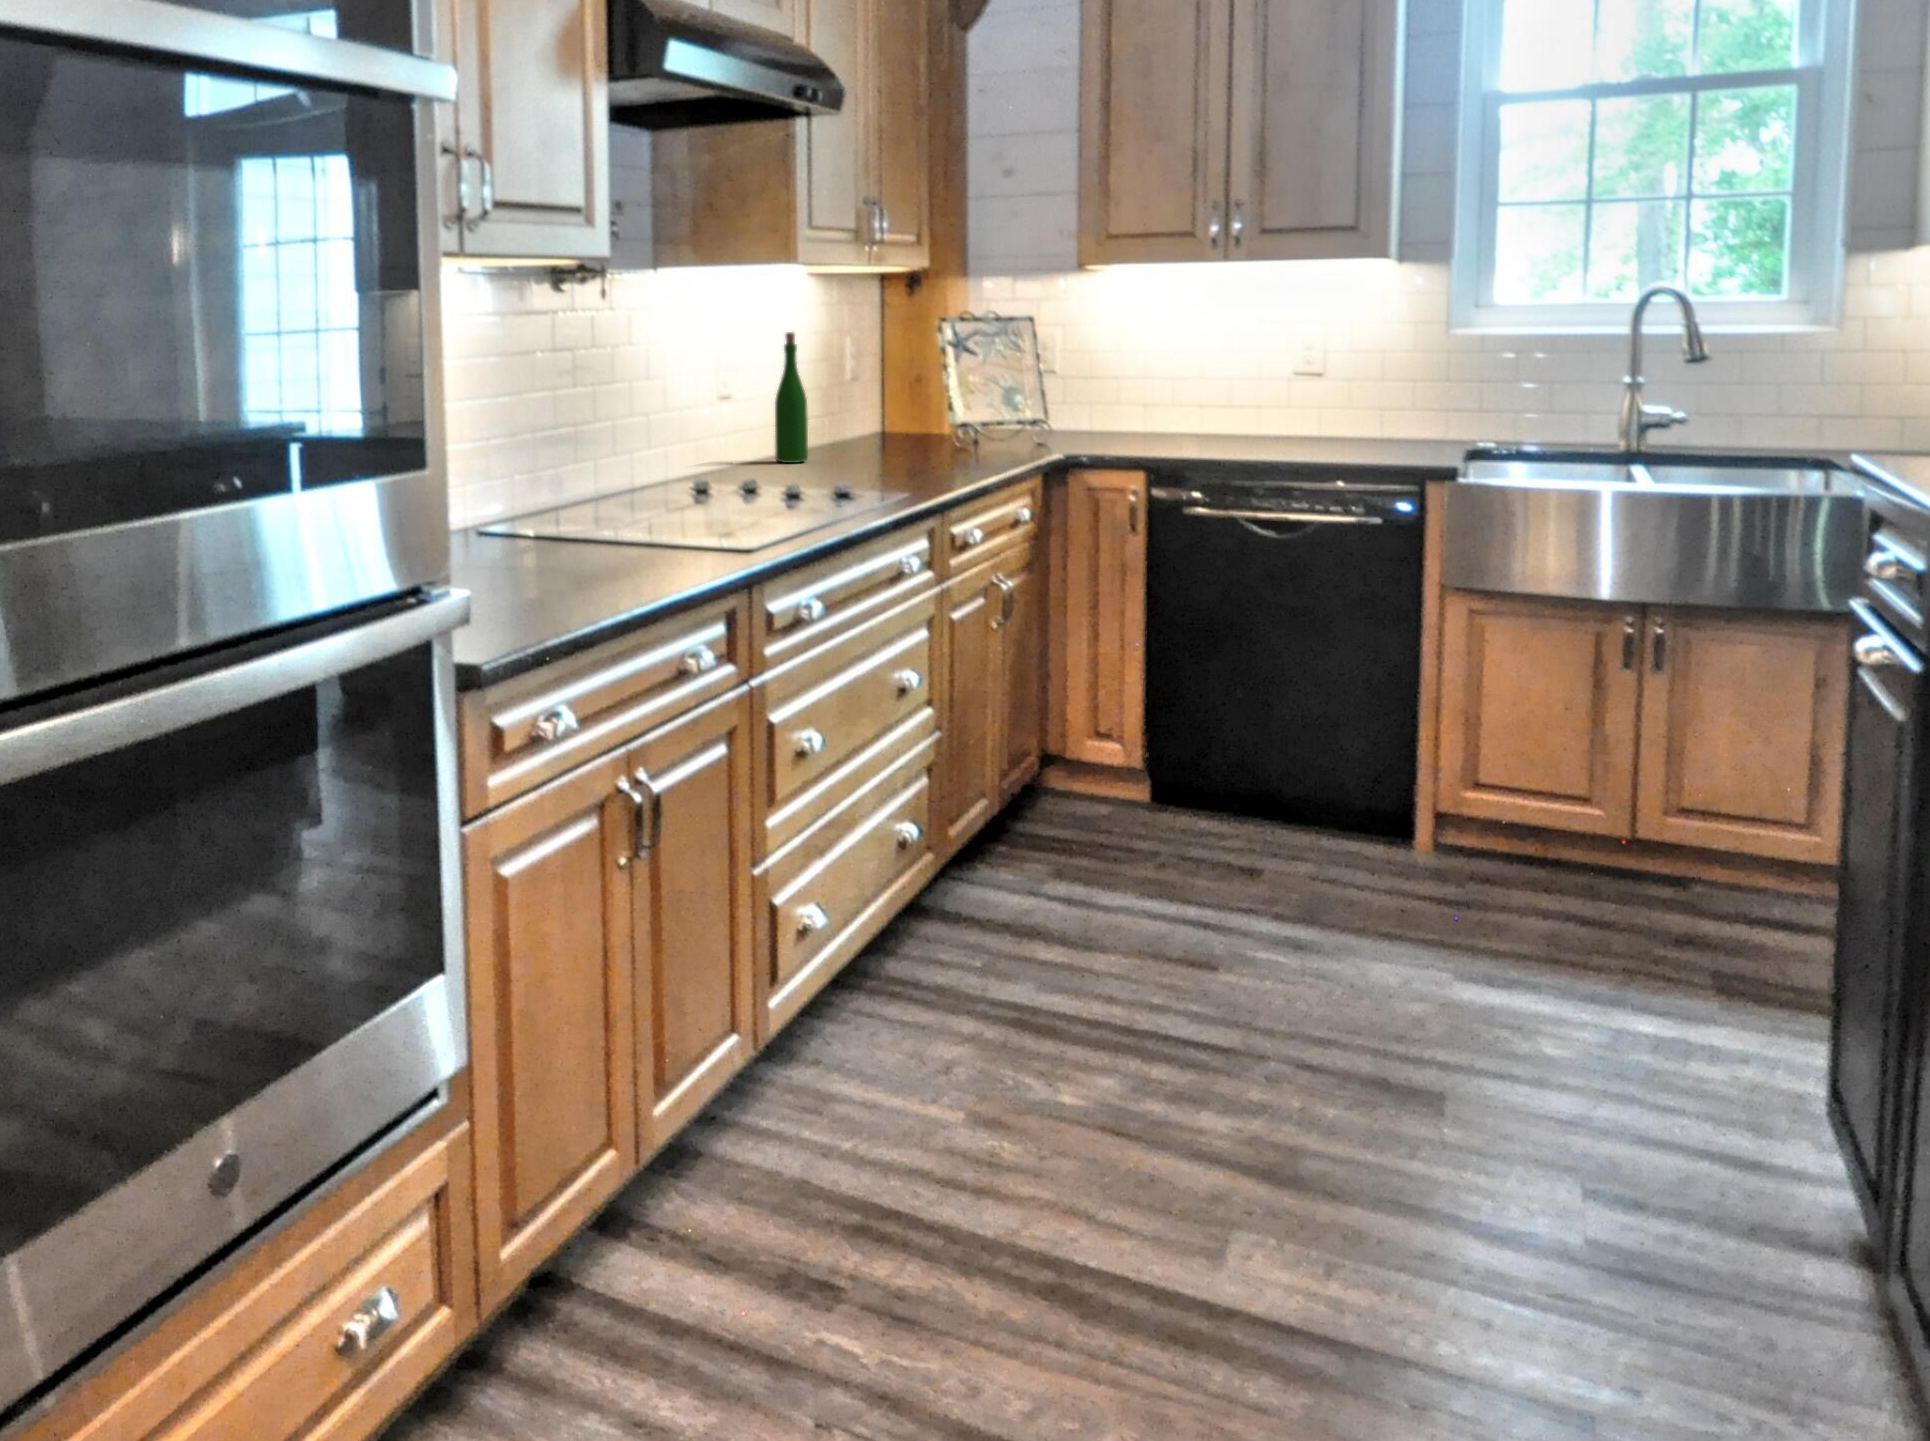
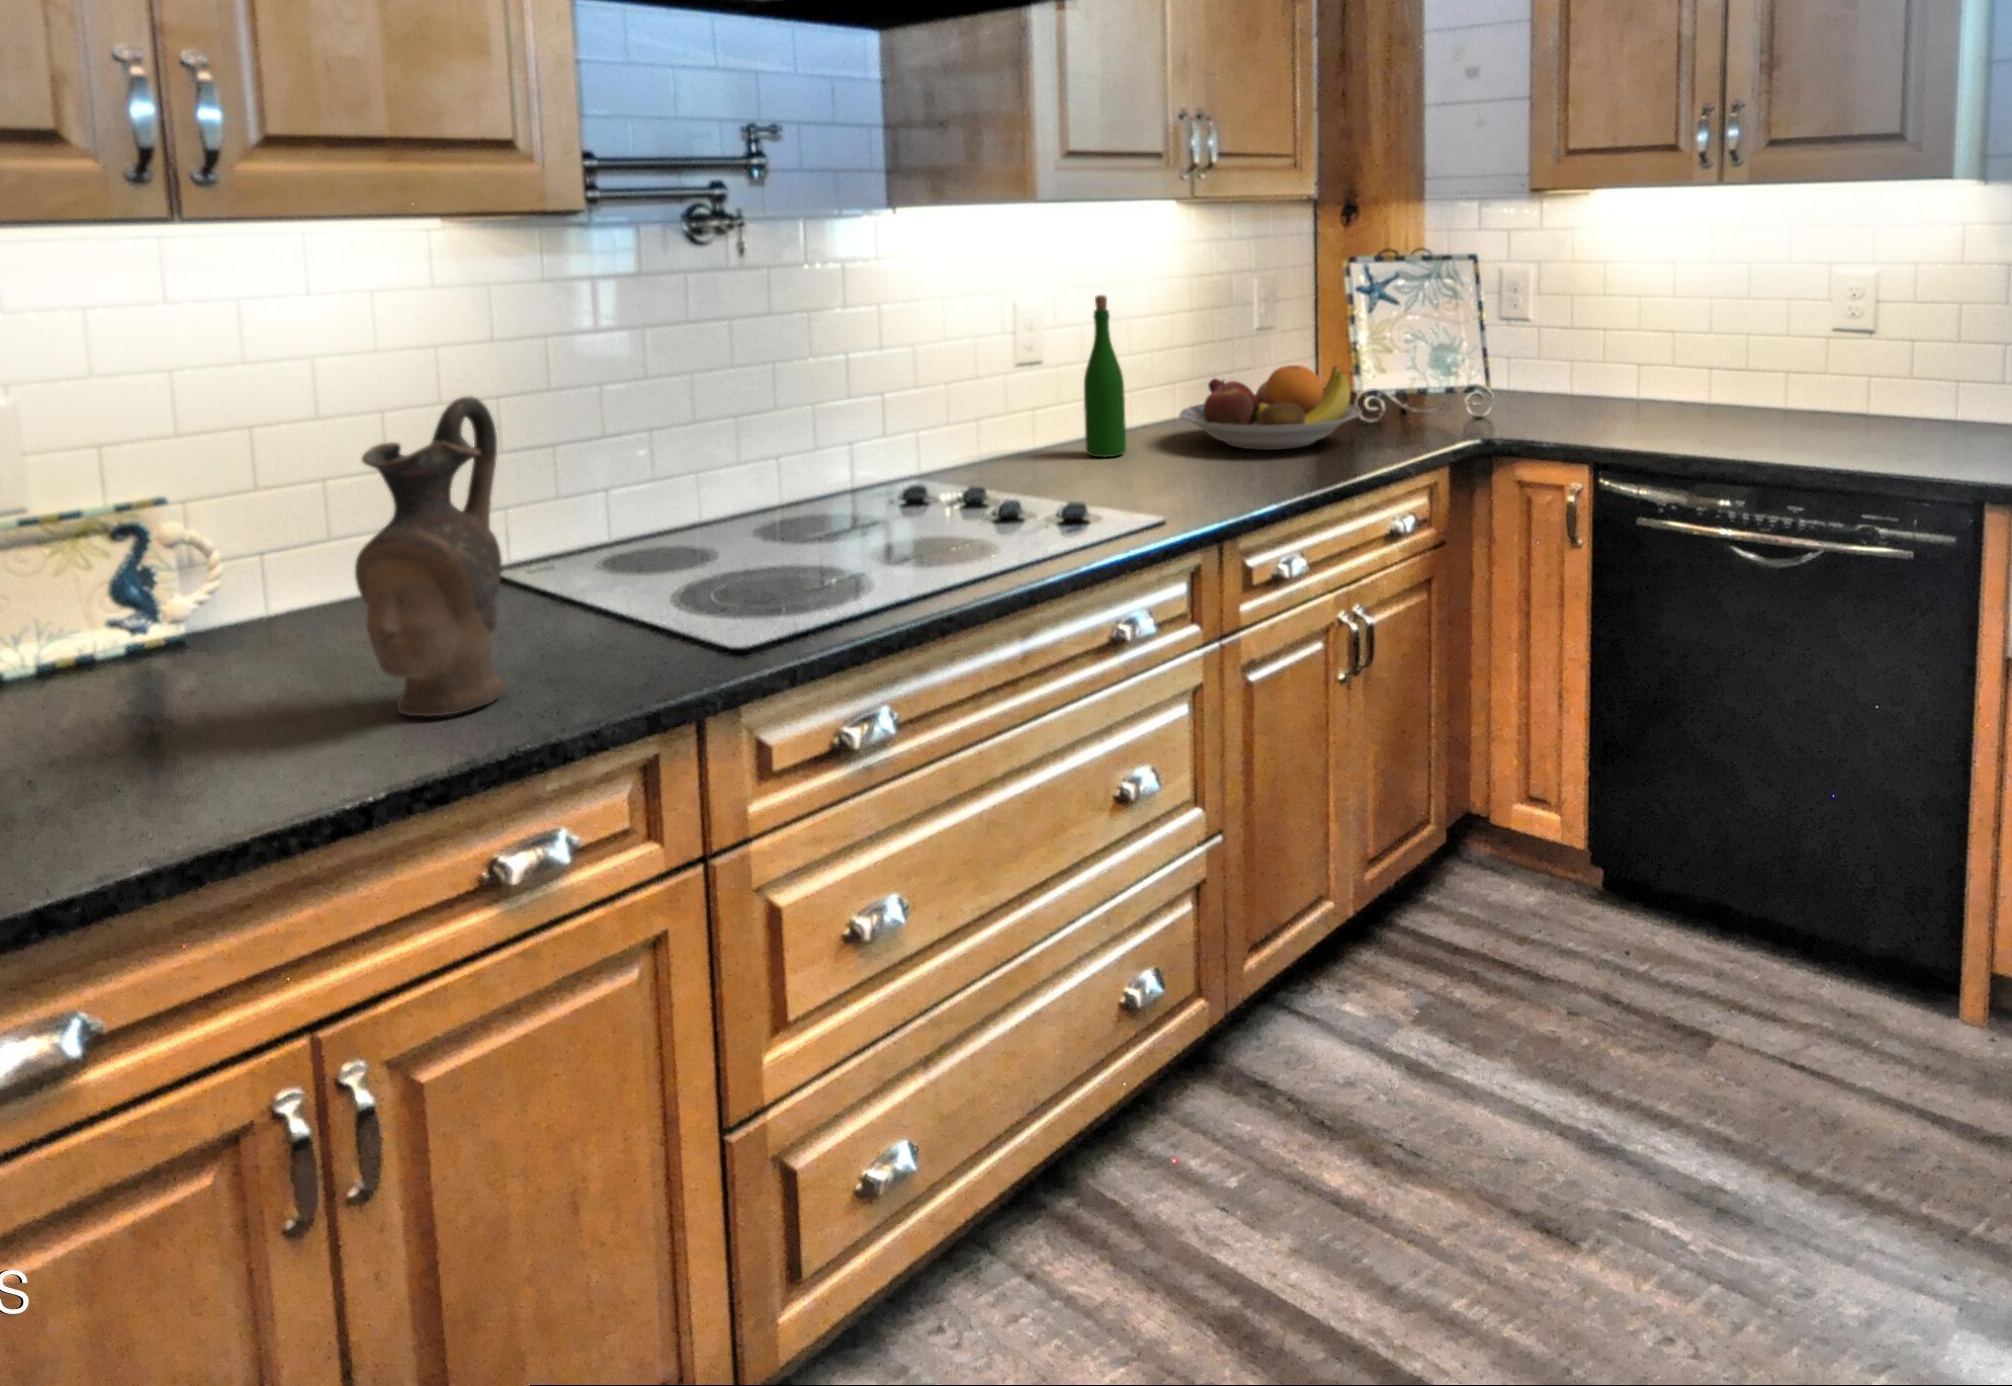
ceramic pitcher: none [533,341,621,557] -> present [355,397,506,716]
fruit bowl: none [837,393,982,458] -> present [1179,365,1361,450]

